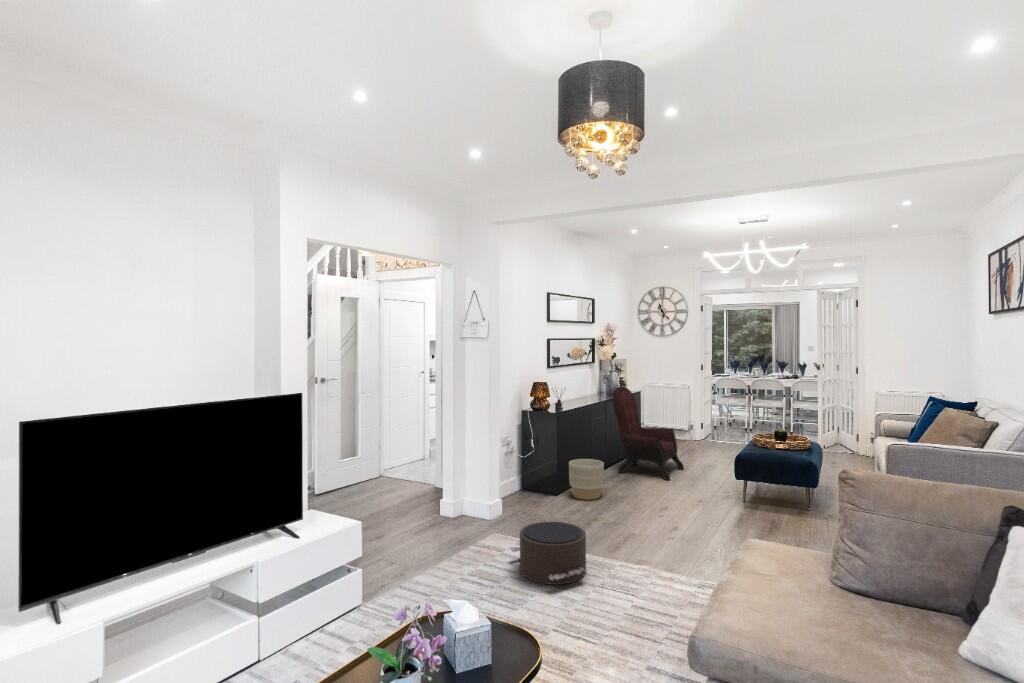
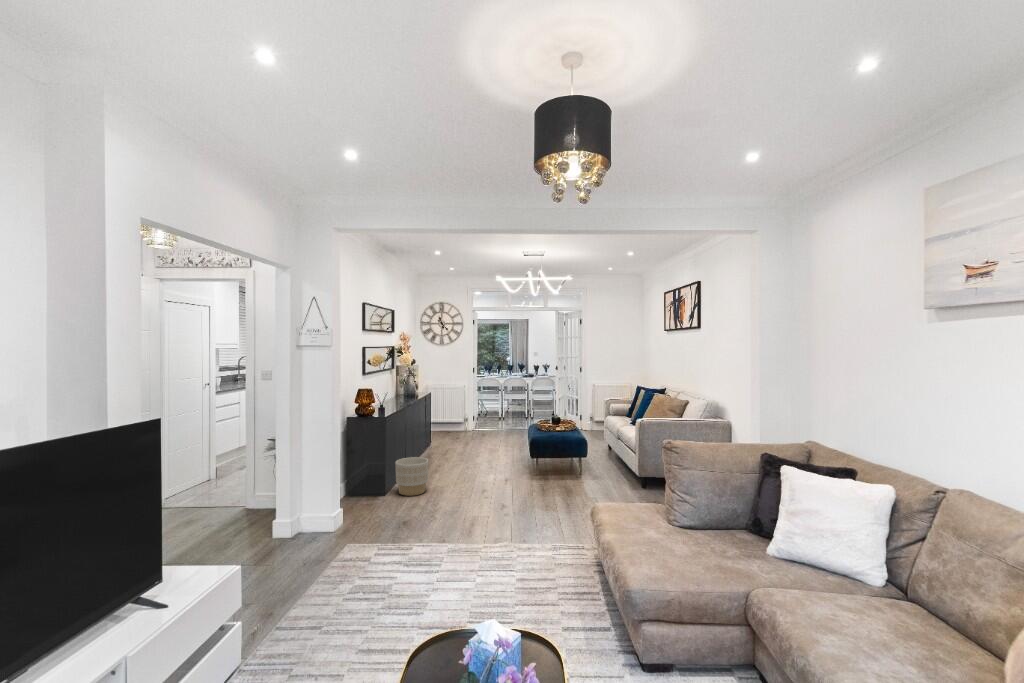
armchair: present [612,386,684,480] -> none [419,389,477,468]
pouf: present [511,522,586,585] -> none [382,519,466,582]

